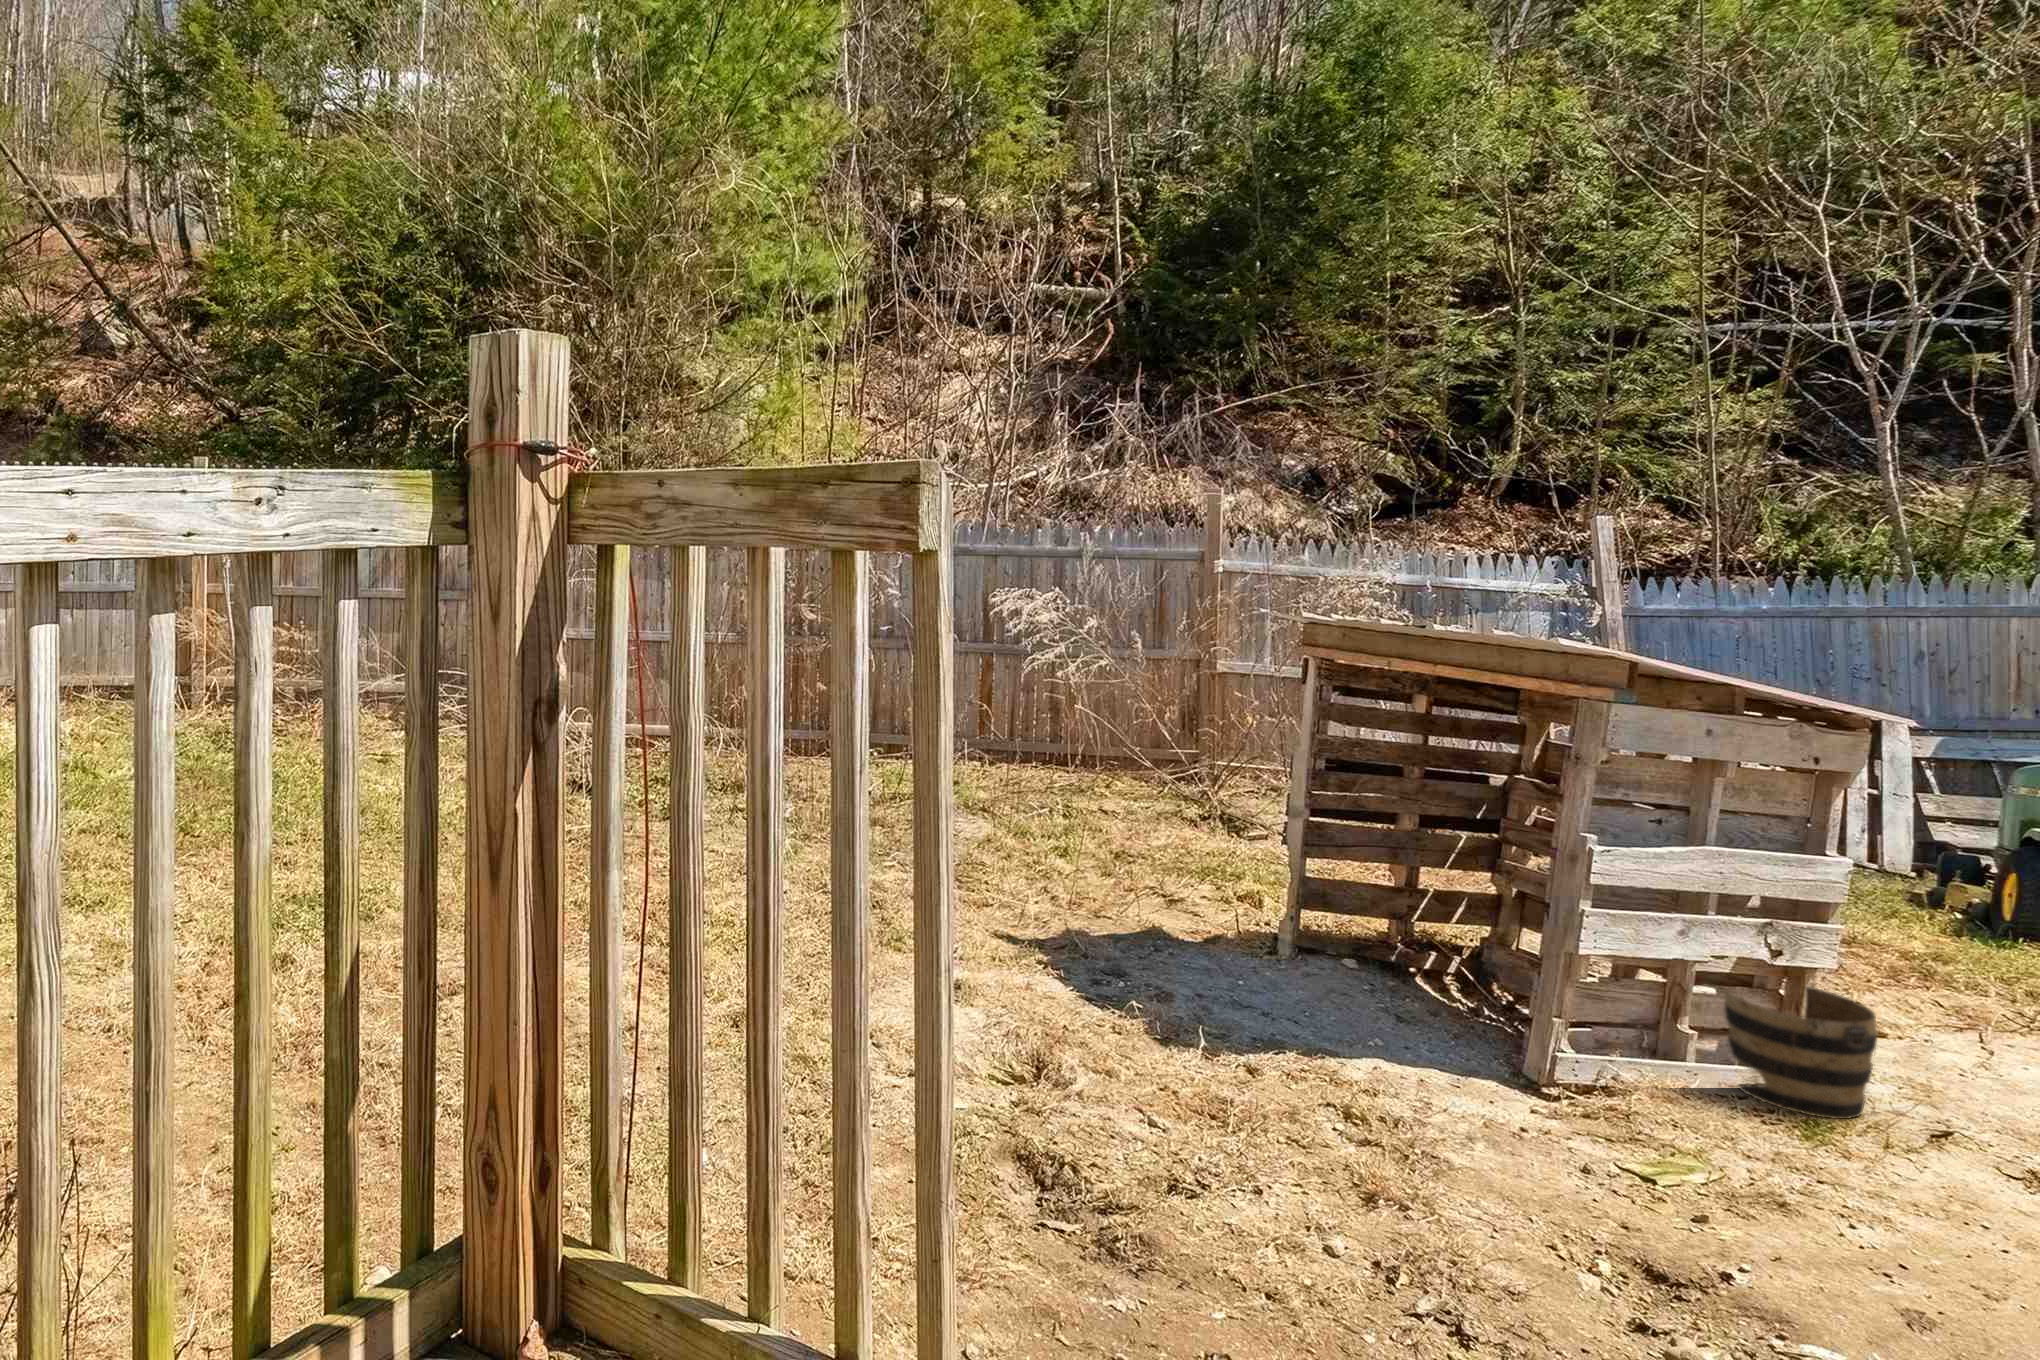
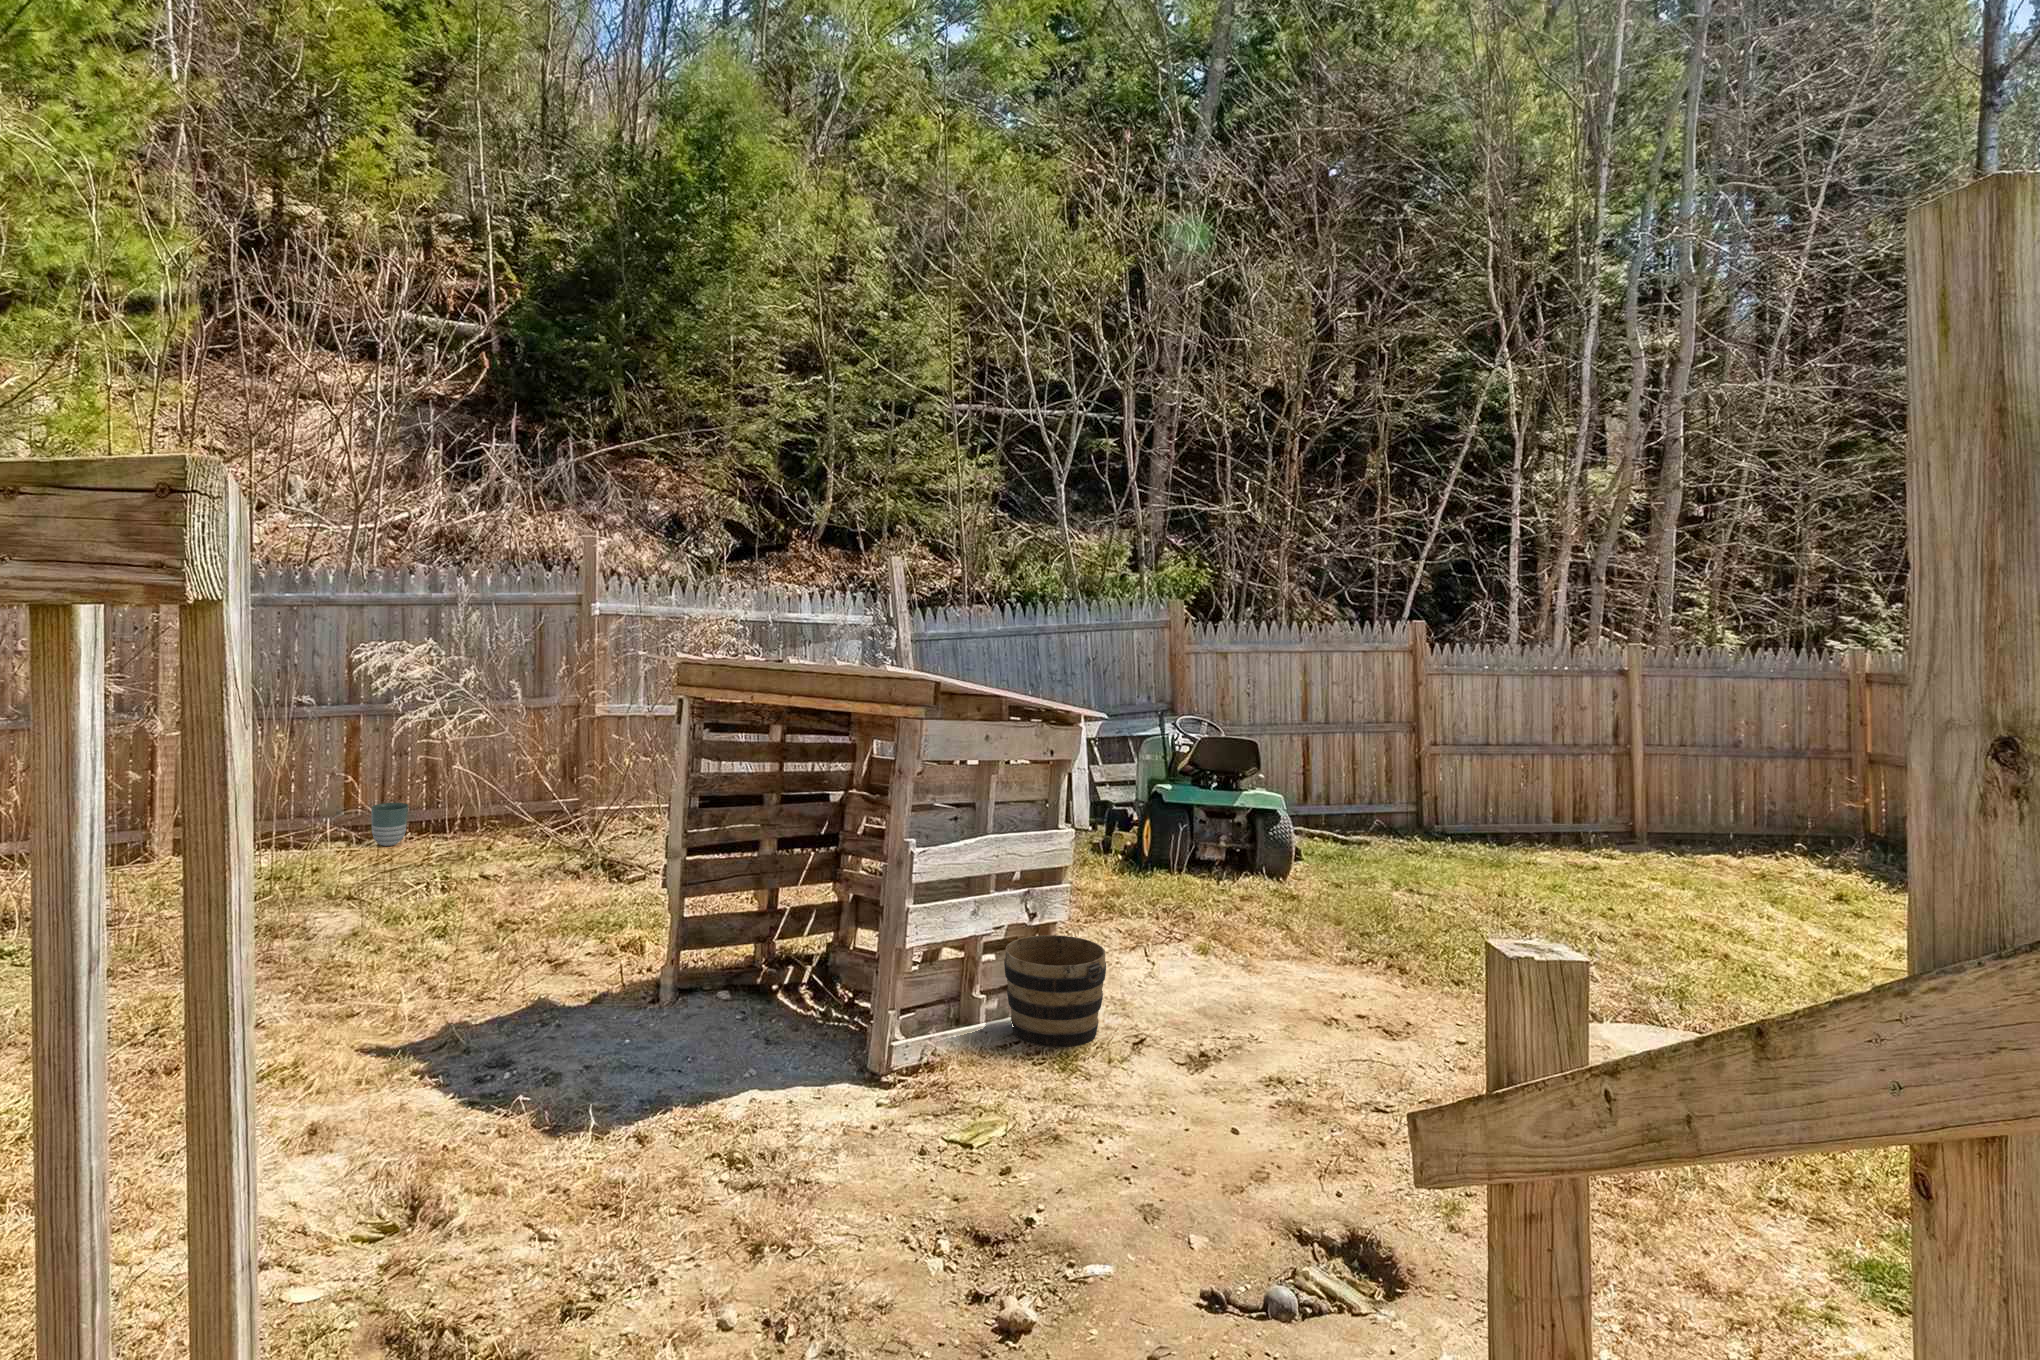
planter: none [998,729,1032,770] -> present [371,803,408,846]

